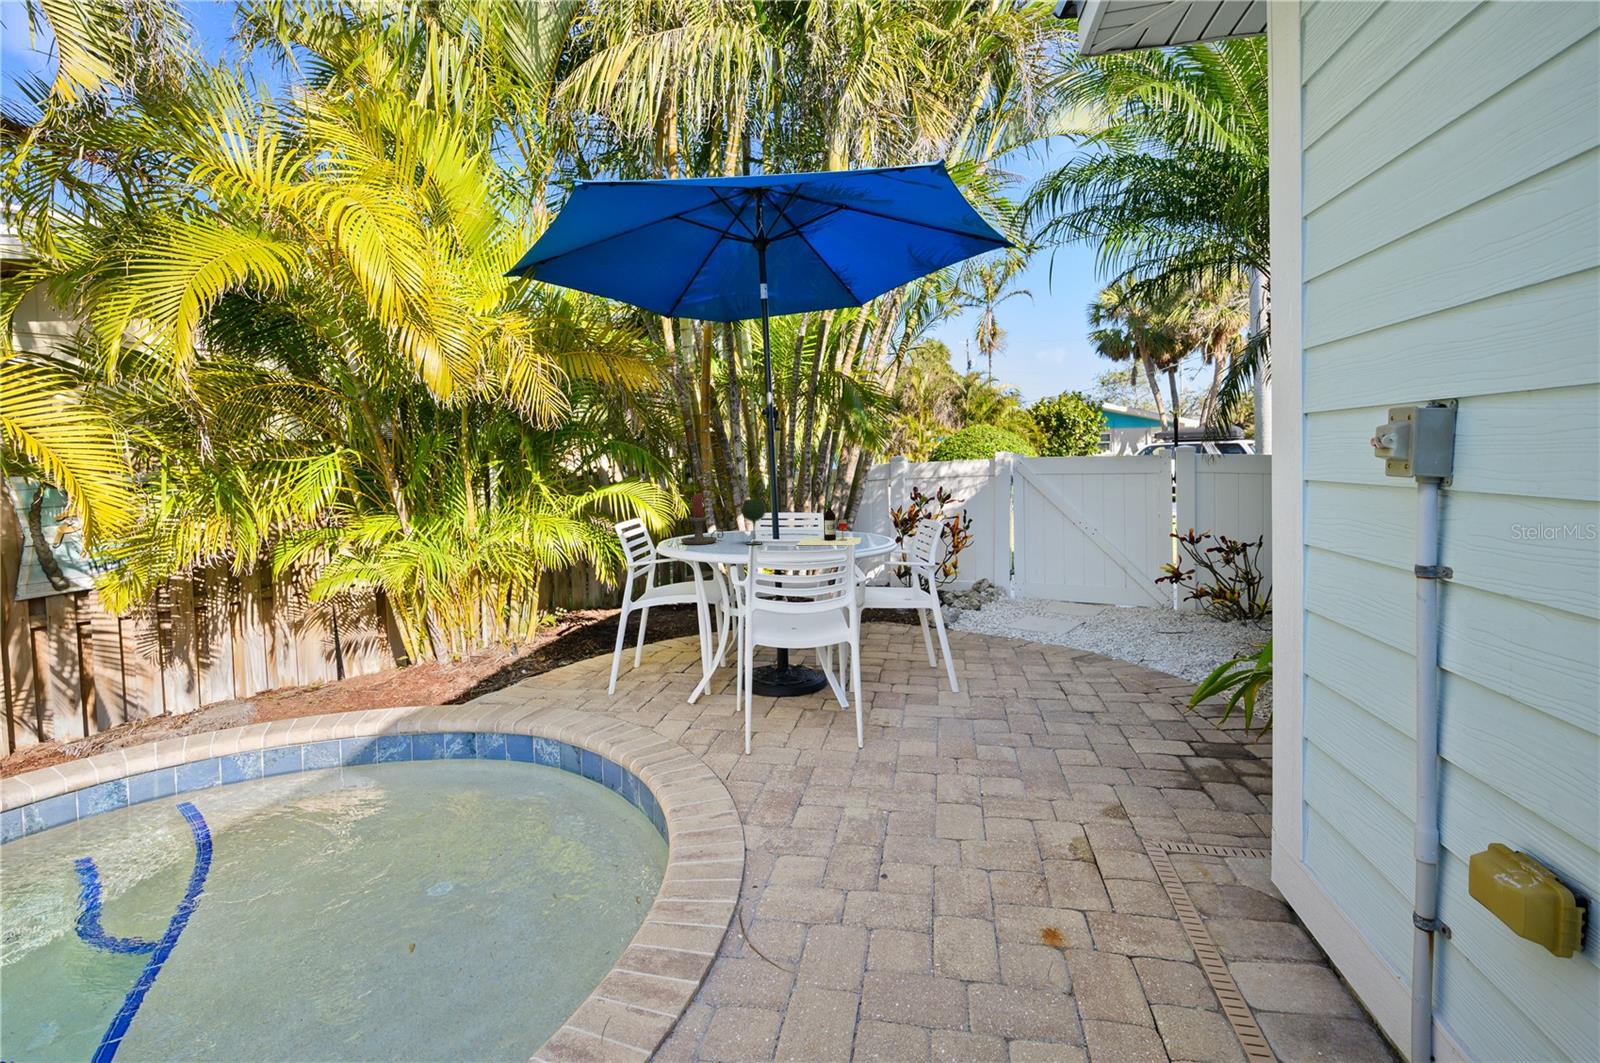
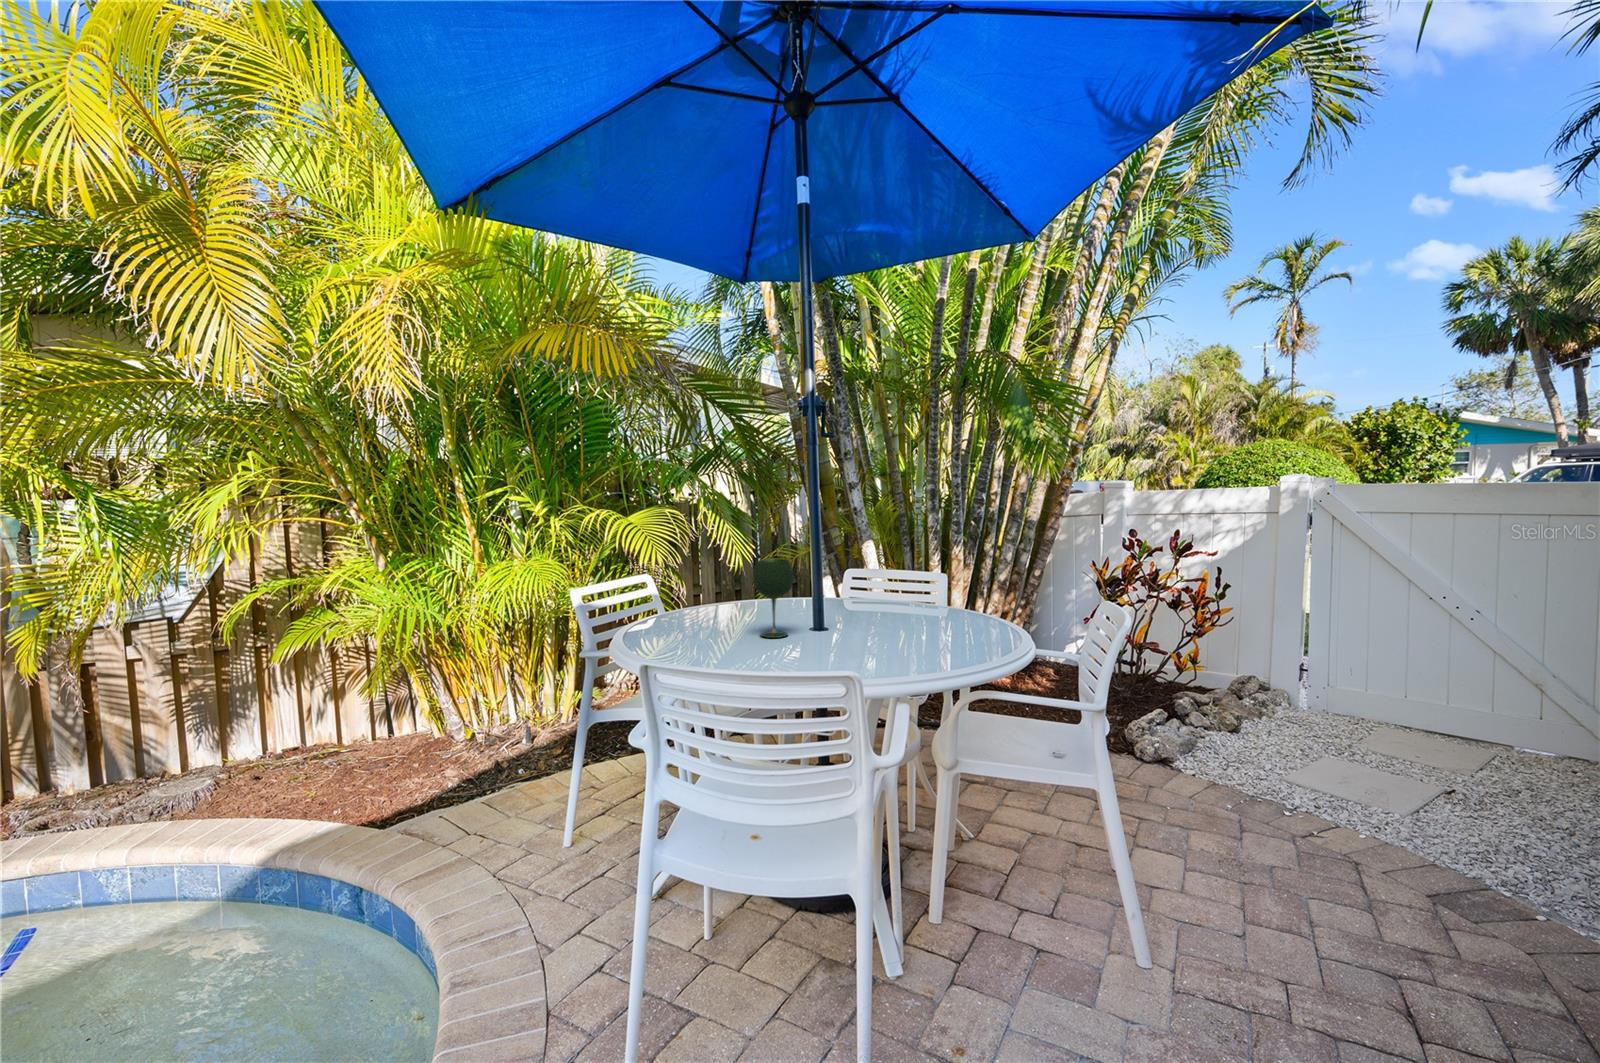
candle holder: present [681,494,724,545] -> none [677,545,749,627]
wine bottle: present [797,501,862,545] -> none [830,569,970,659]

